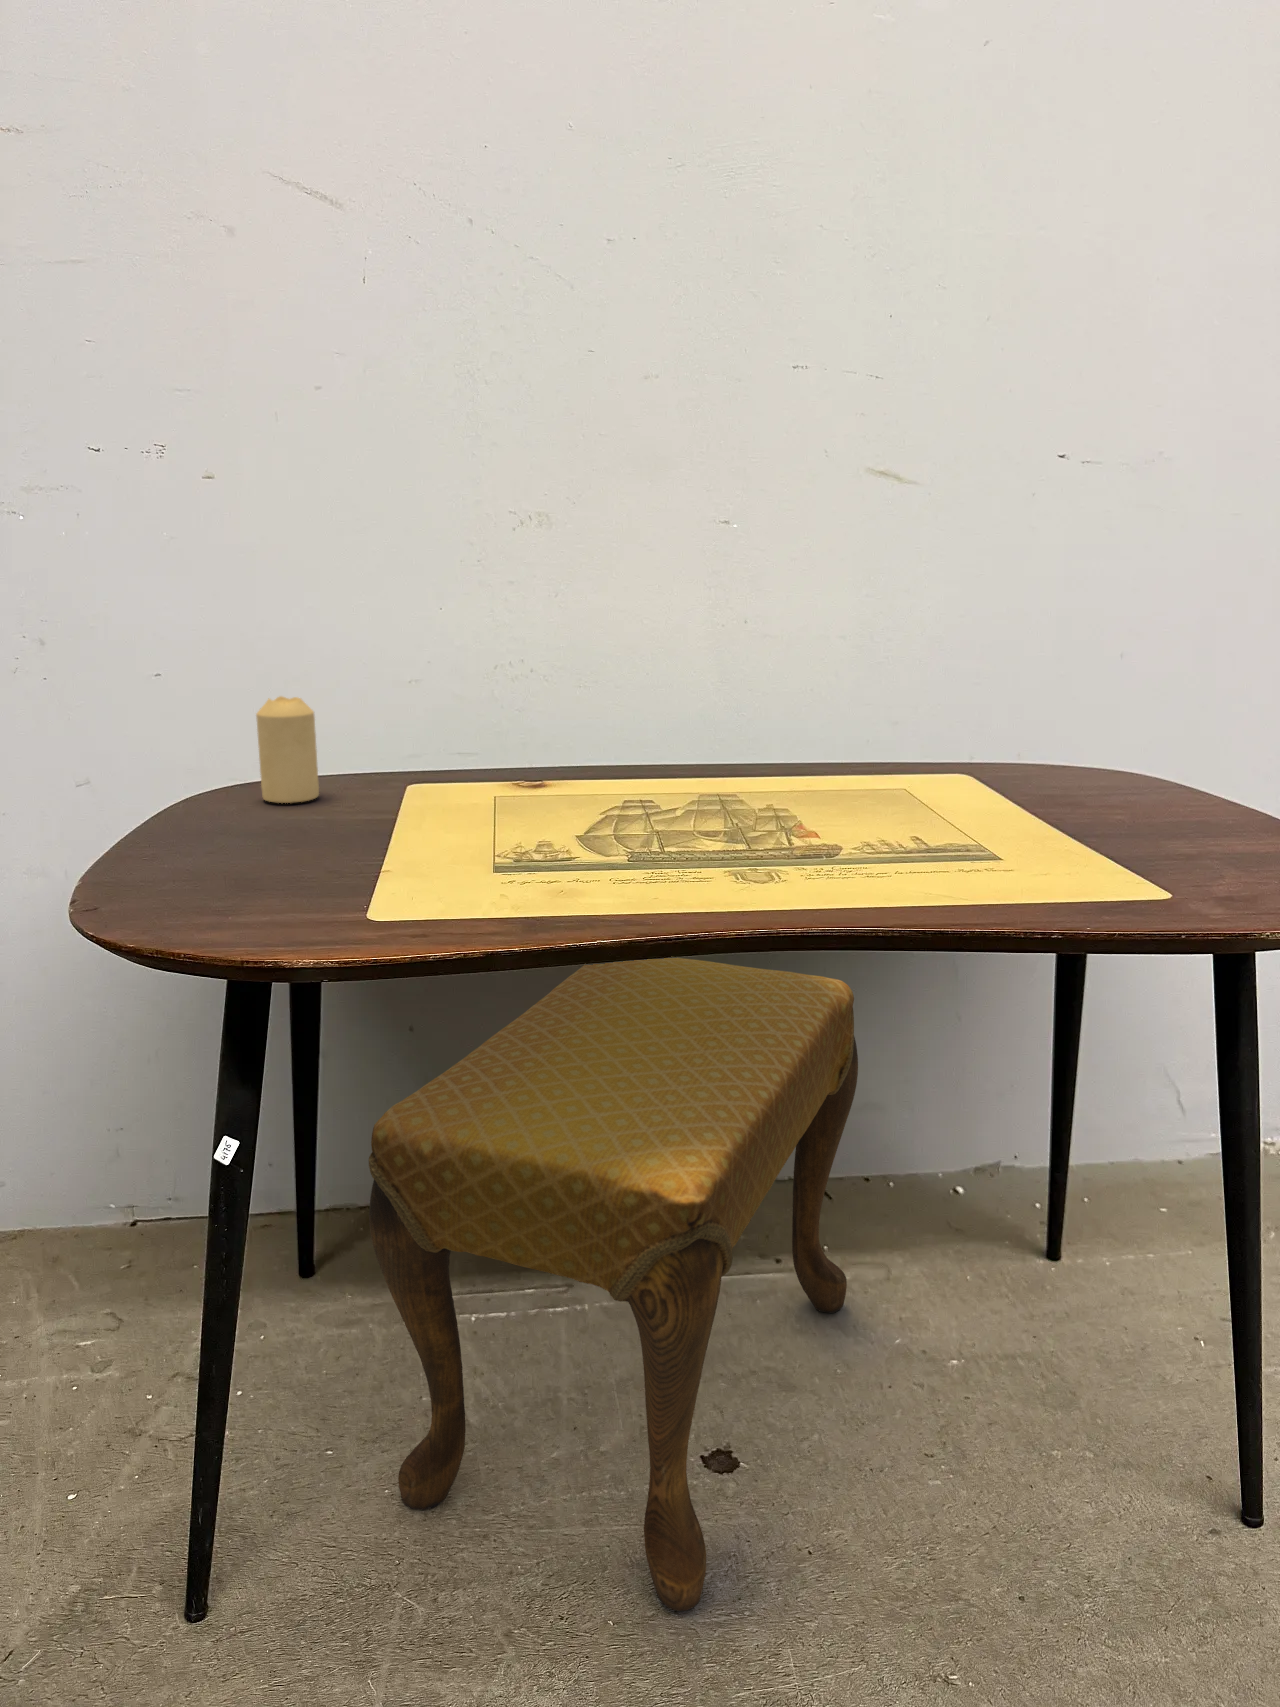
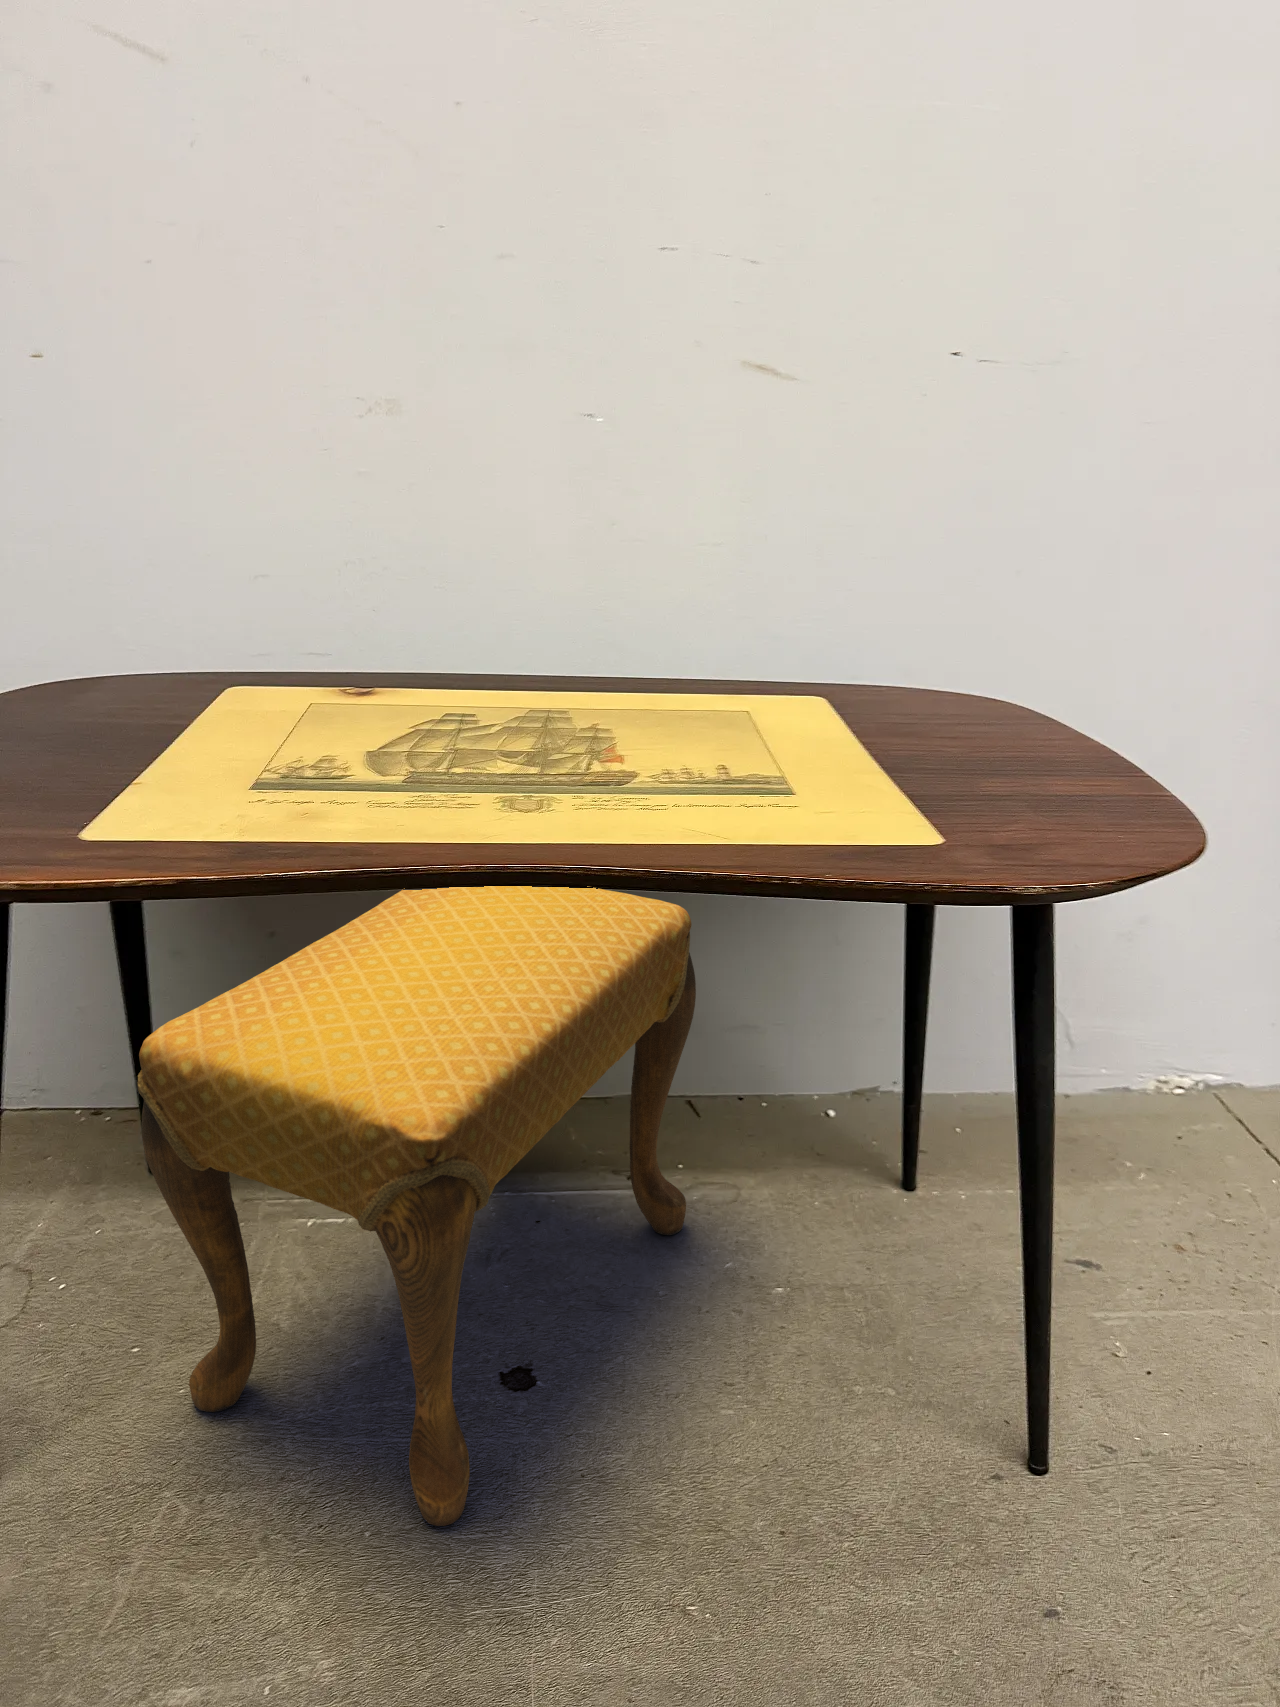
candle: present [256,696,319,803] -> none [64,589,136,702]

